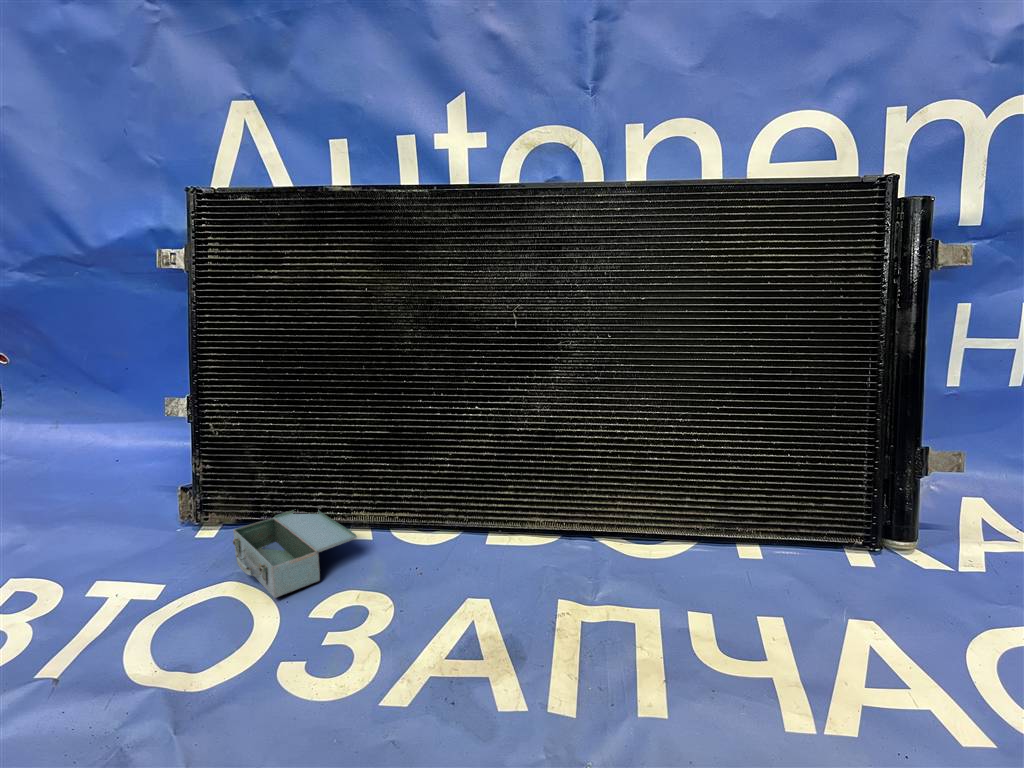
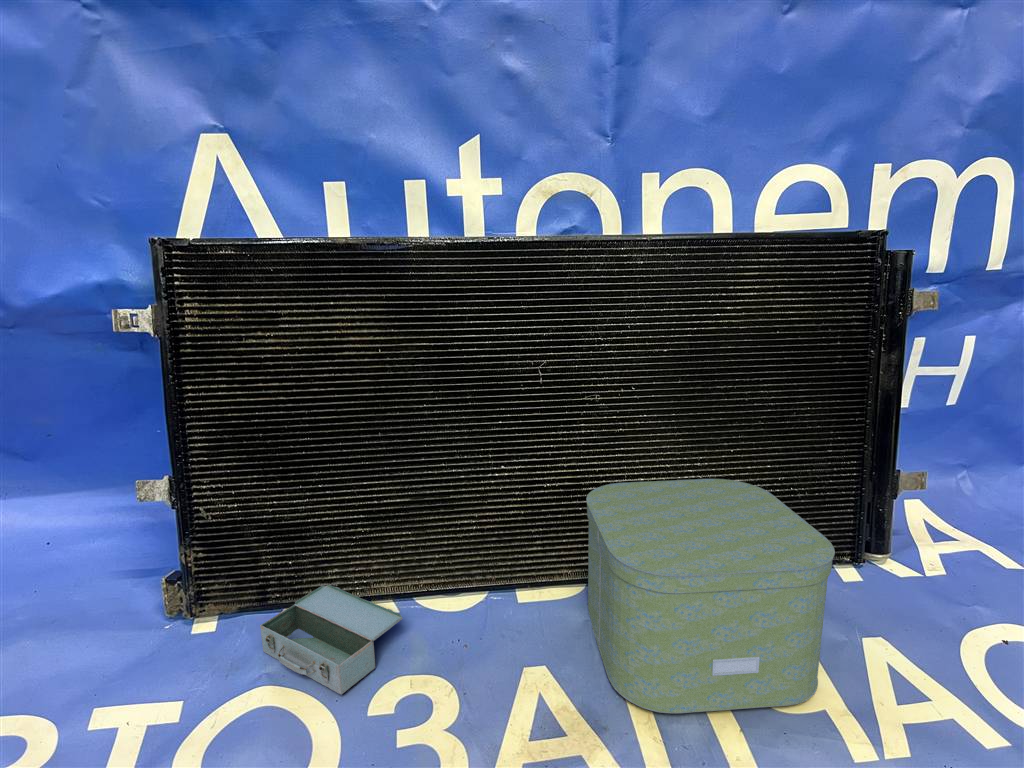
storage box: none [540,431,809,679] -> present [586,479,835,713]

